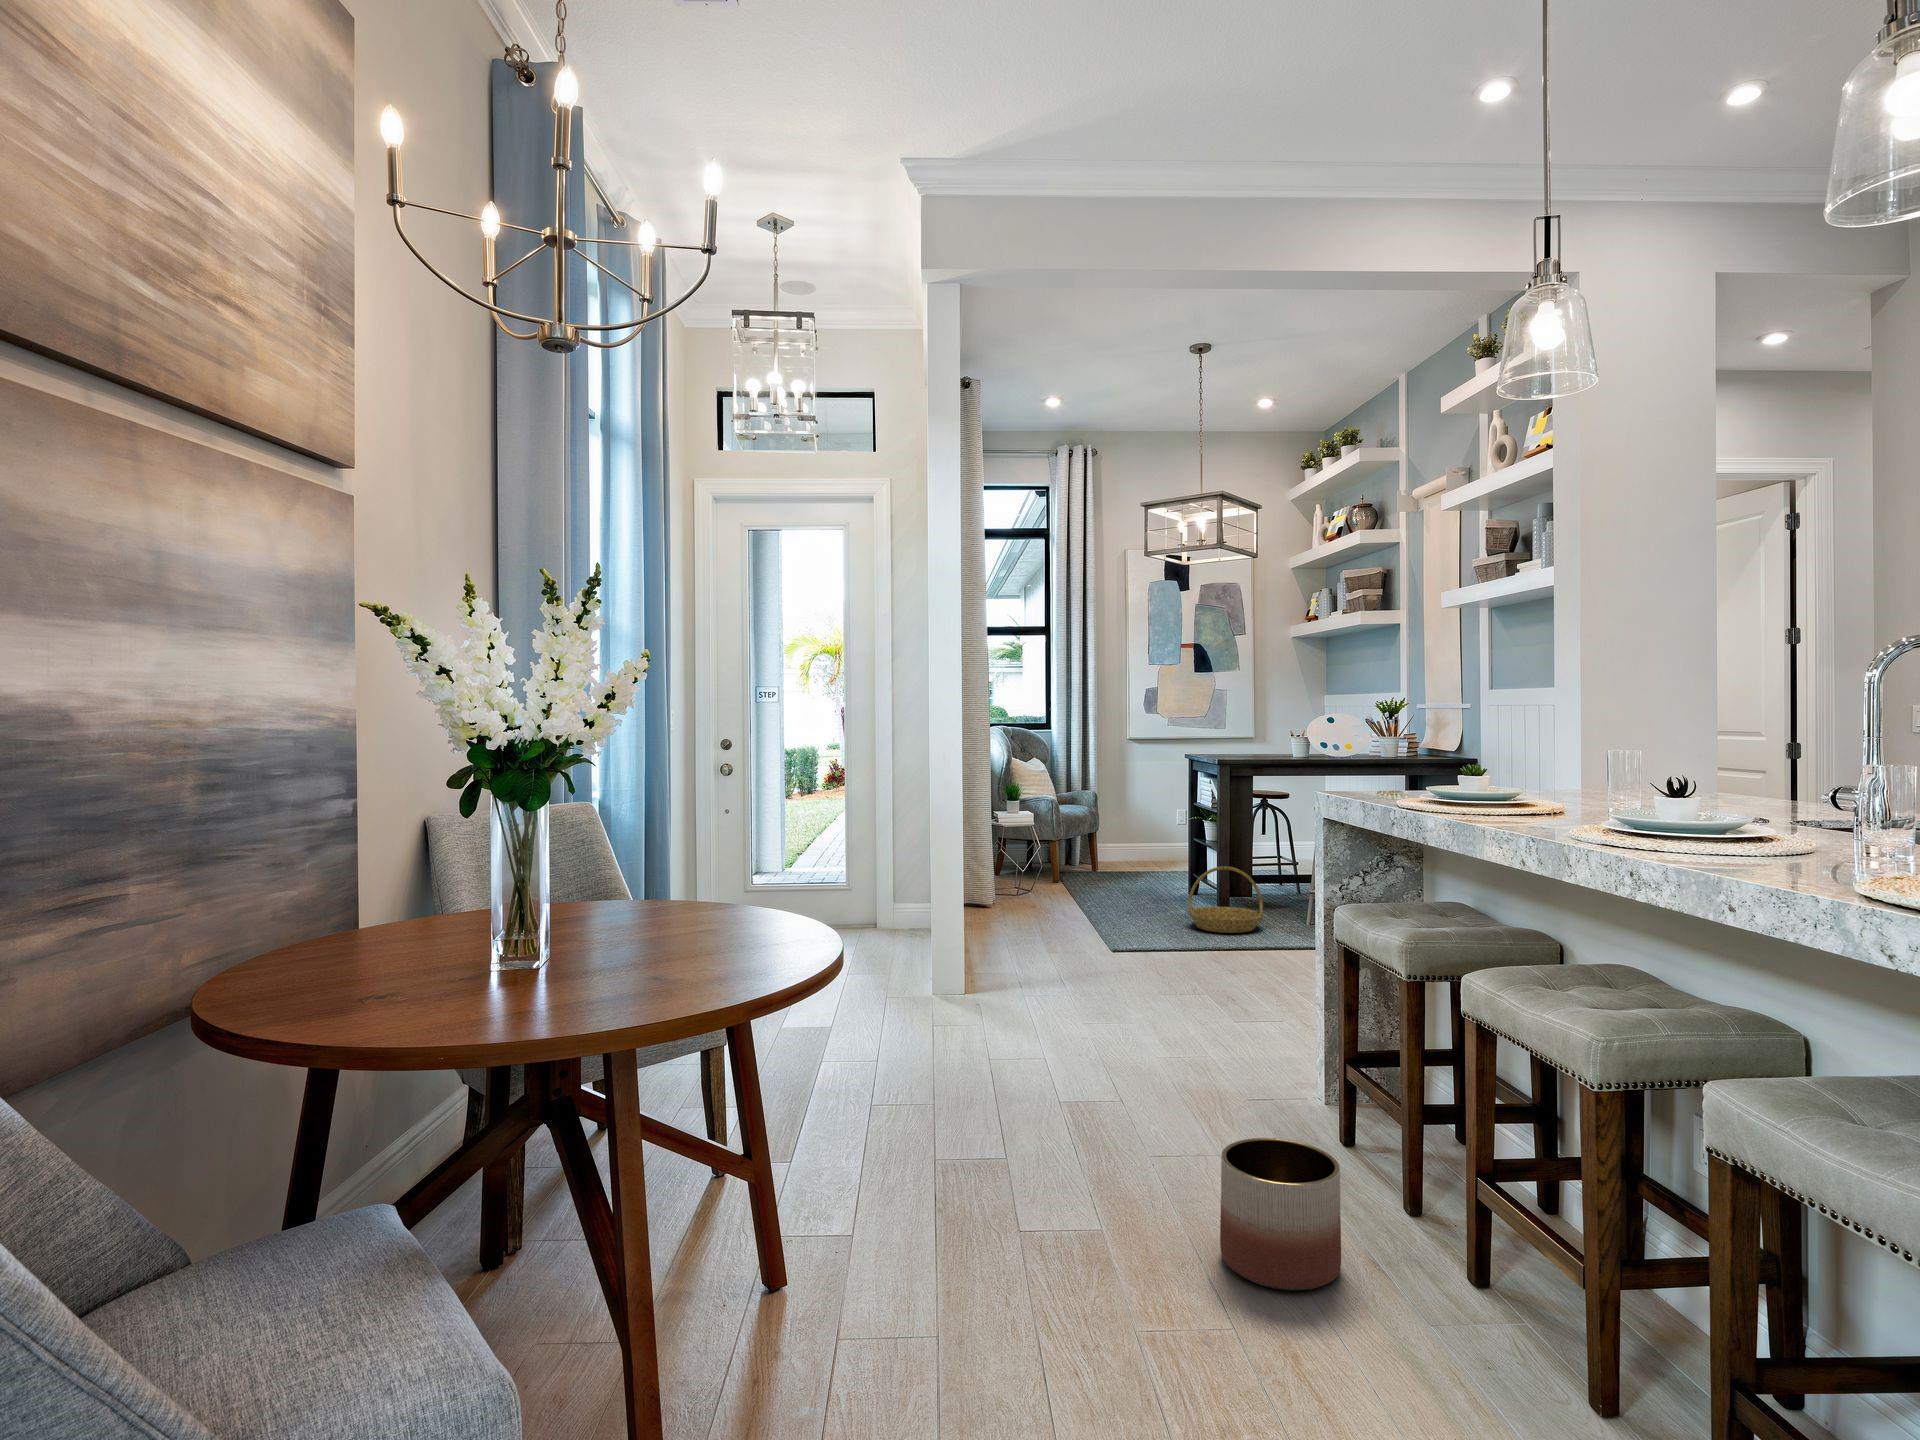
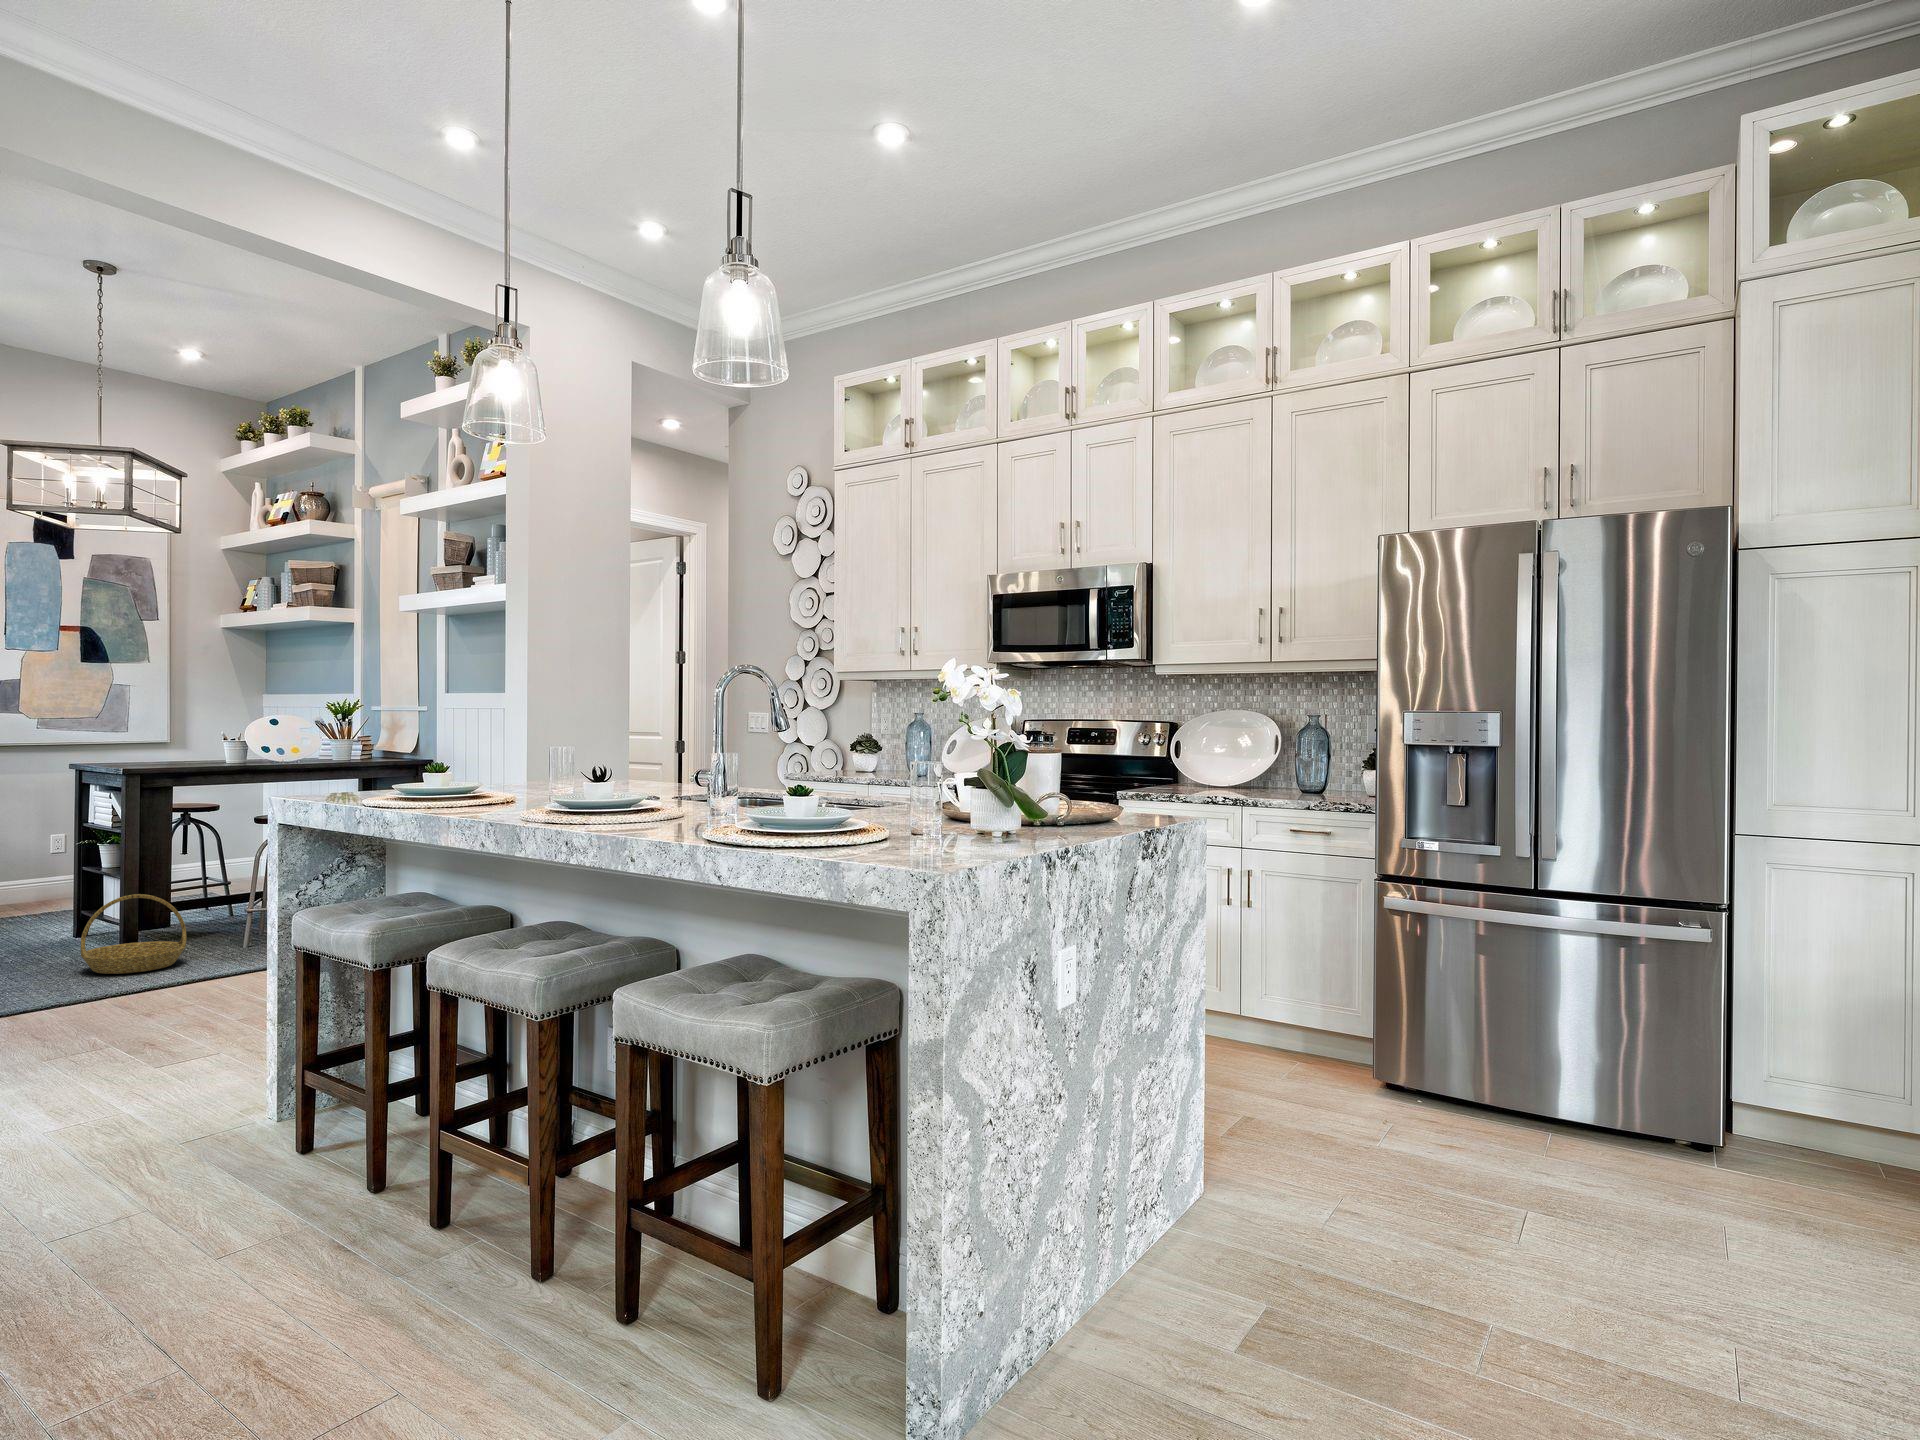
planter: present [1220,1138,1341,1291] -> none [167,1148,308,1302]

